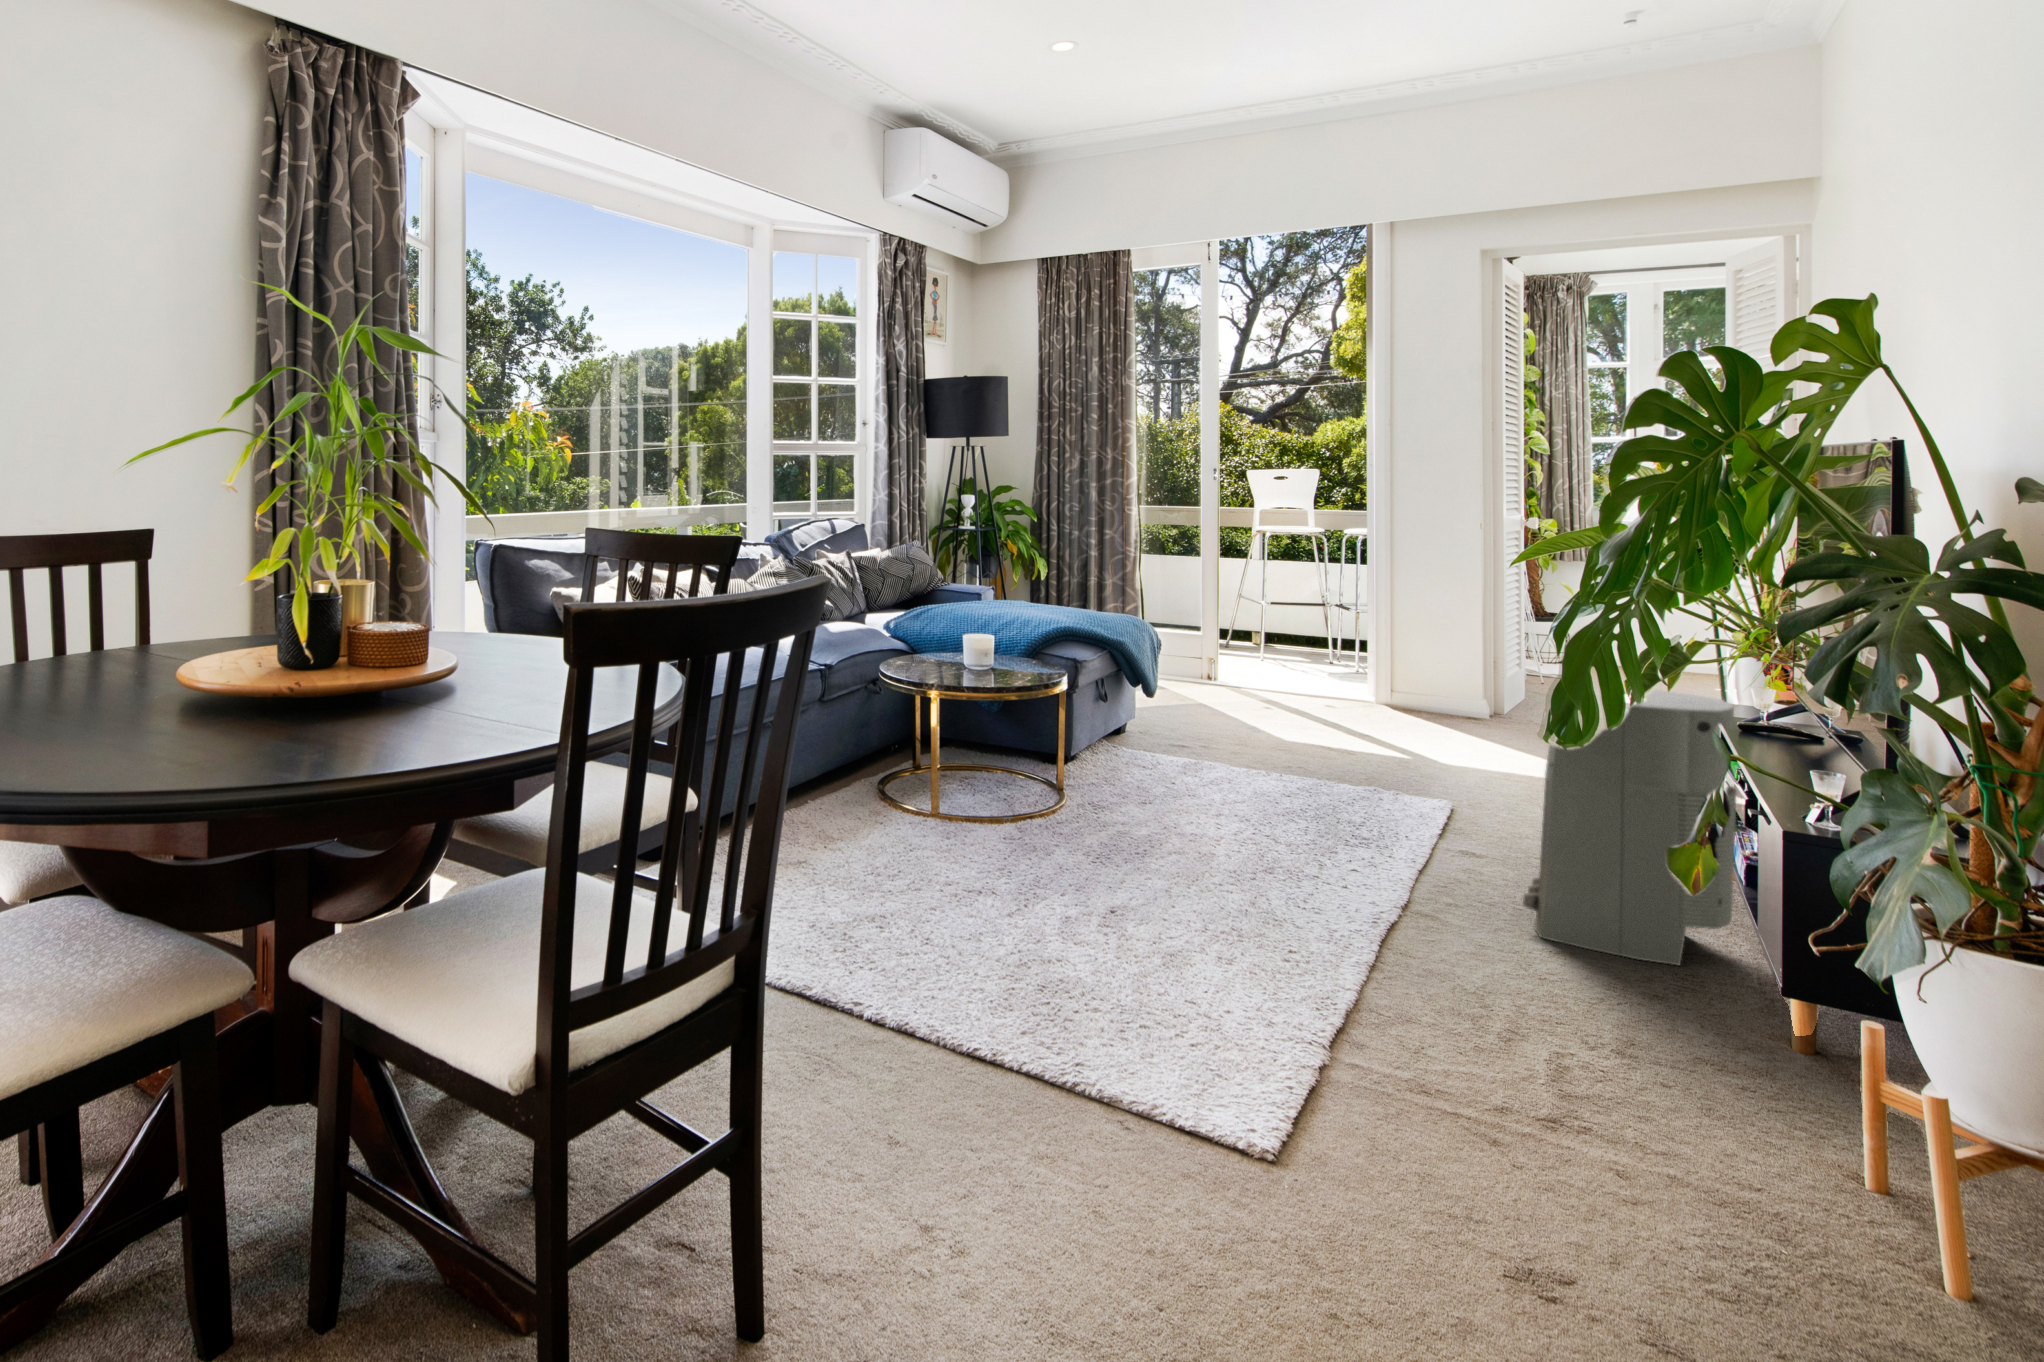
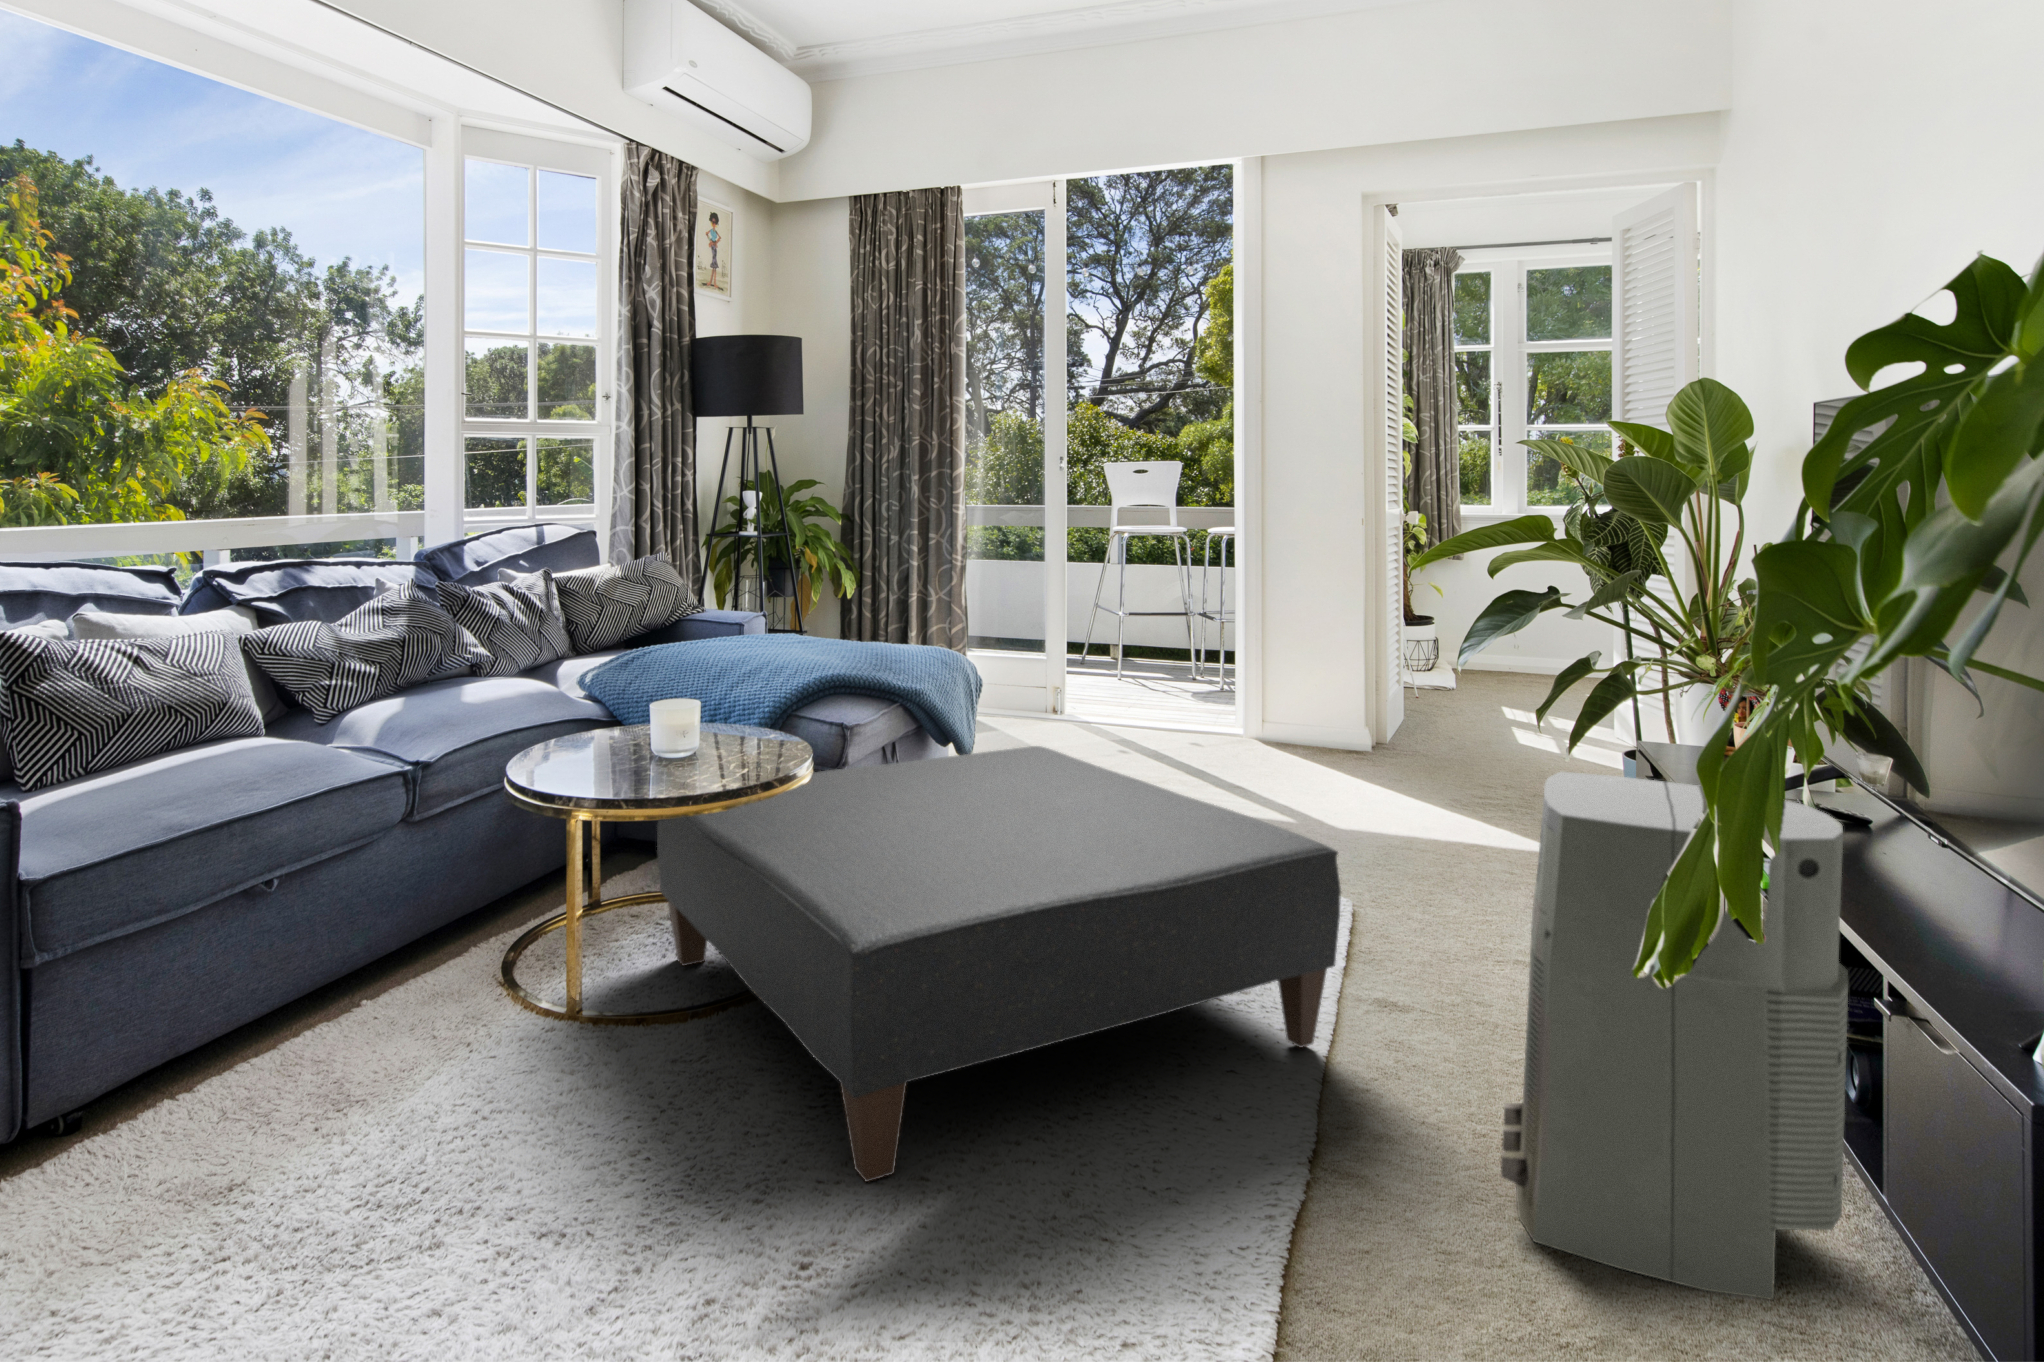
ottoman: none [974,680,1435,889] -> present [657,746,1341,1182]

